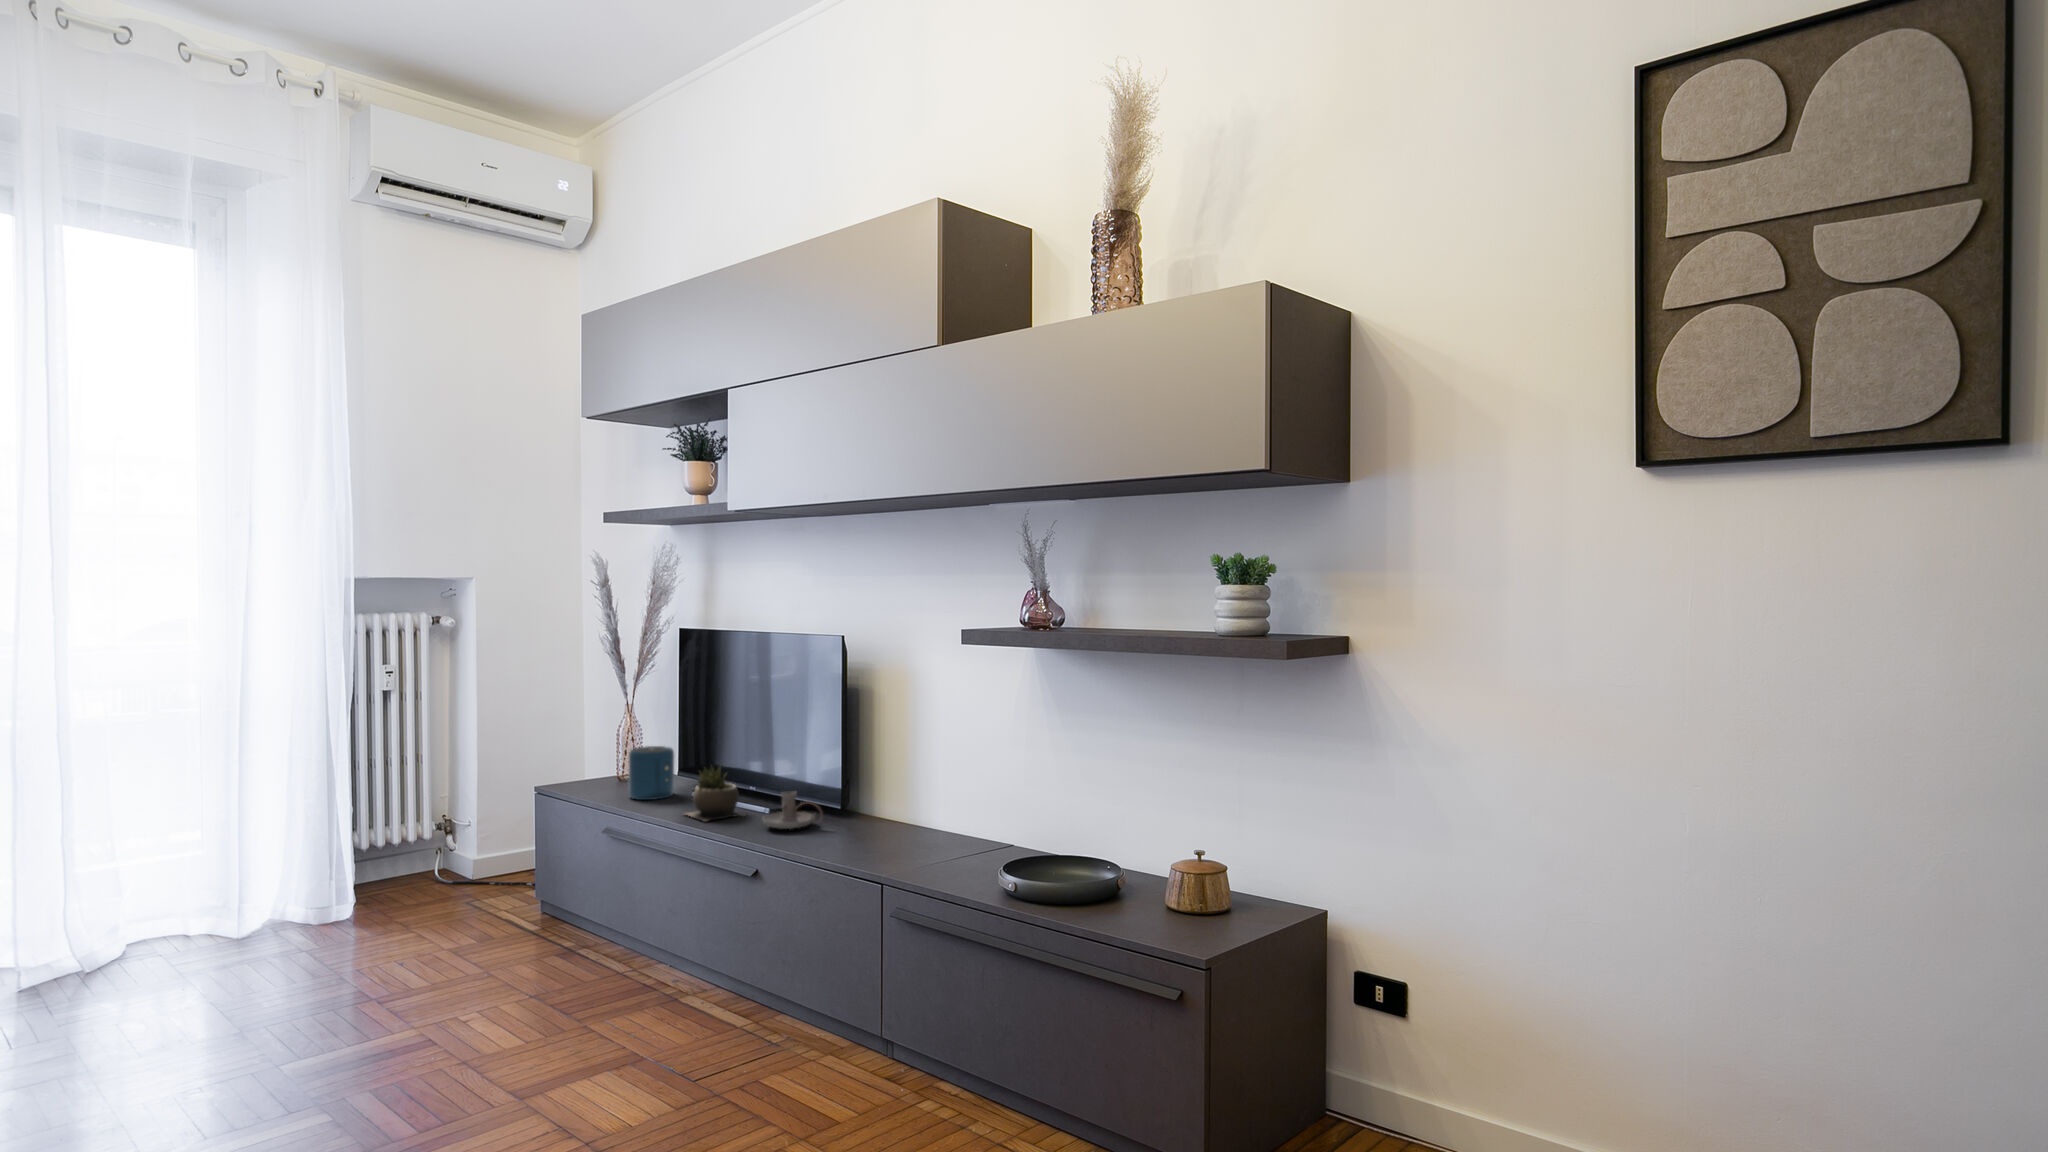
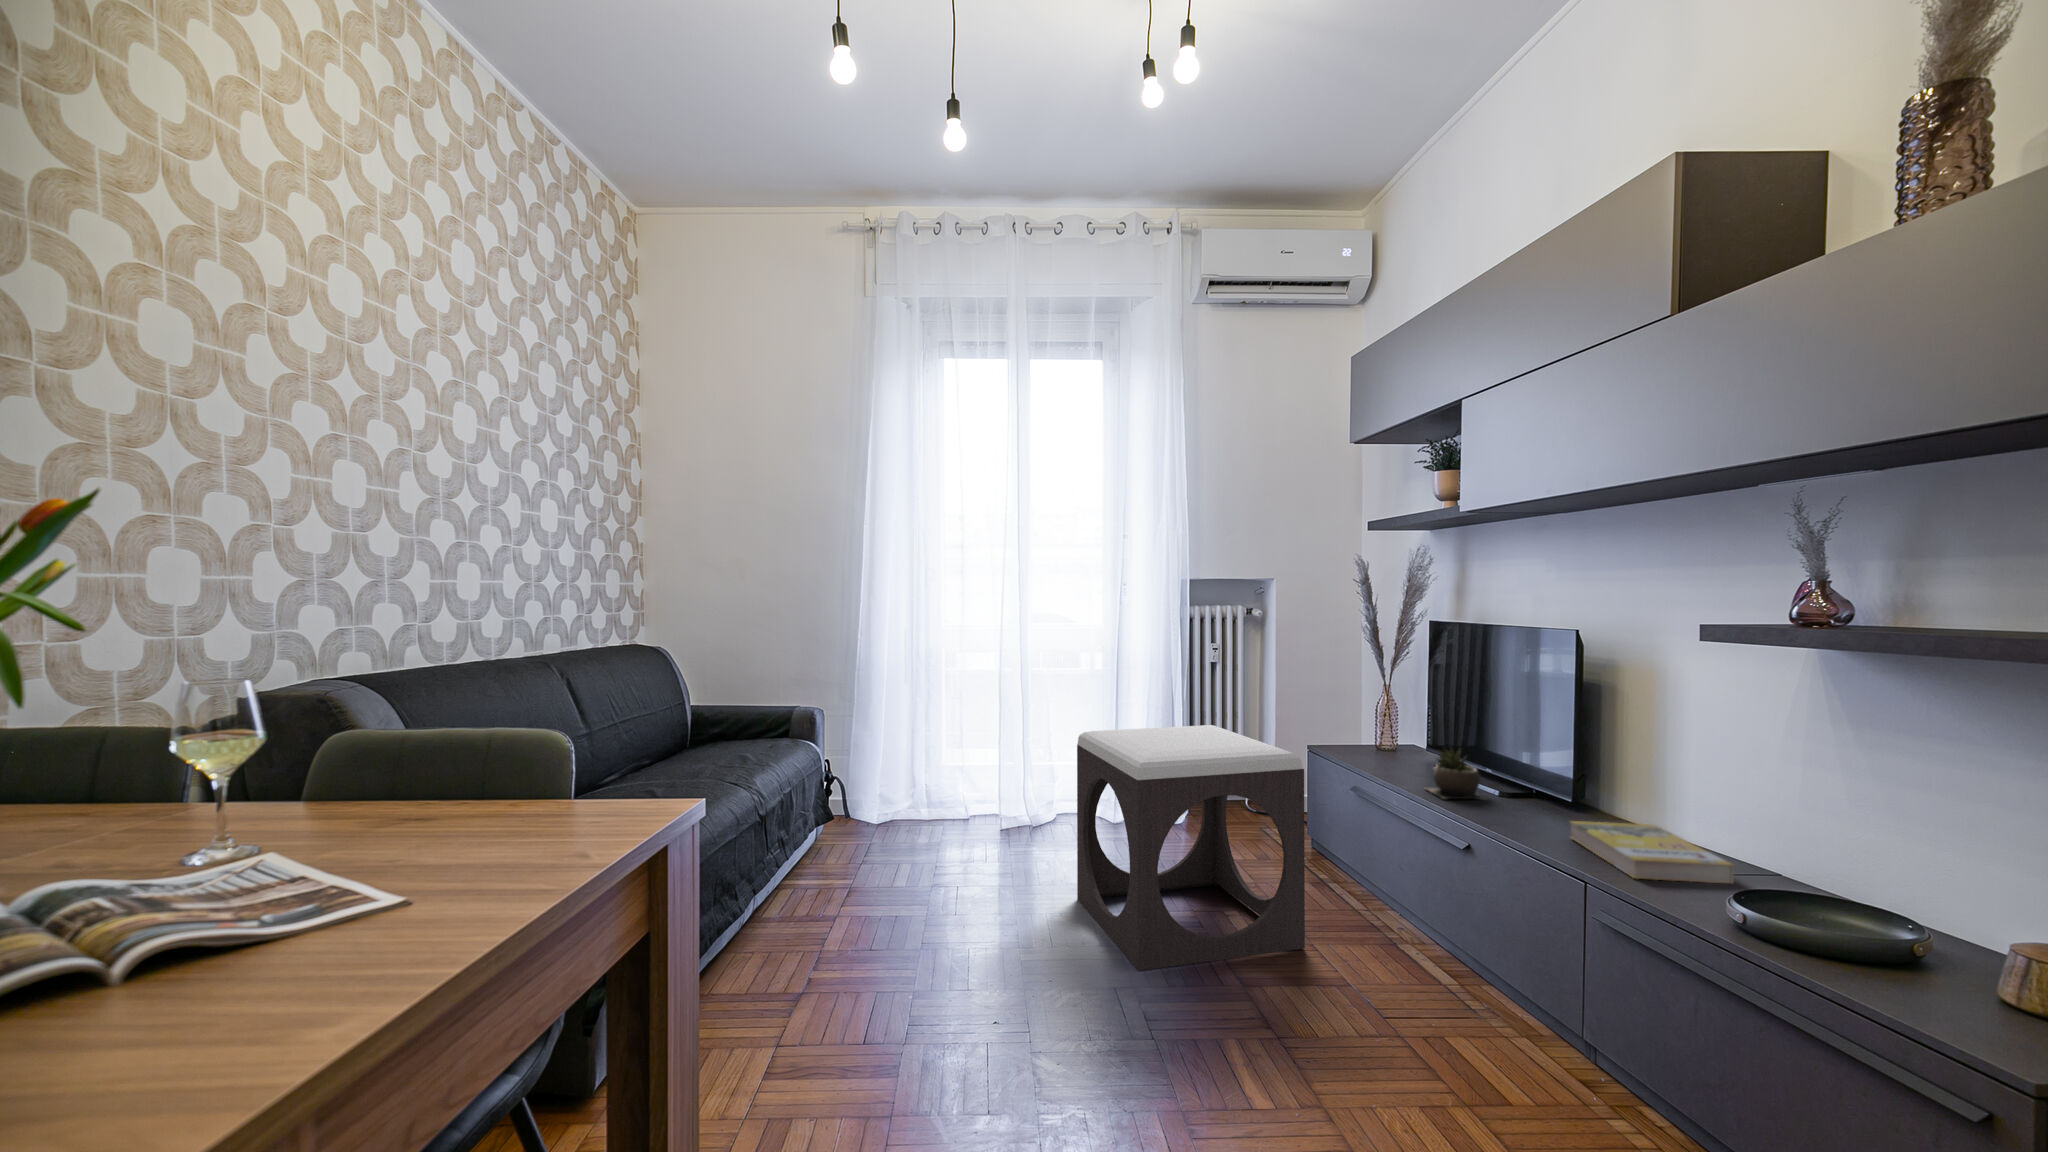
speaker: present [628,746,674,800] -> none [1380,723,1422,771]
footstool: none [216,775,561,1106] -> present [1077,725,1305,970]
candle holder: present [762,791,823,829] -> none [1501,783,1571,822]
book: none [823,812,944,860] -> present [1570,821,1734,884]

